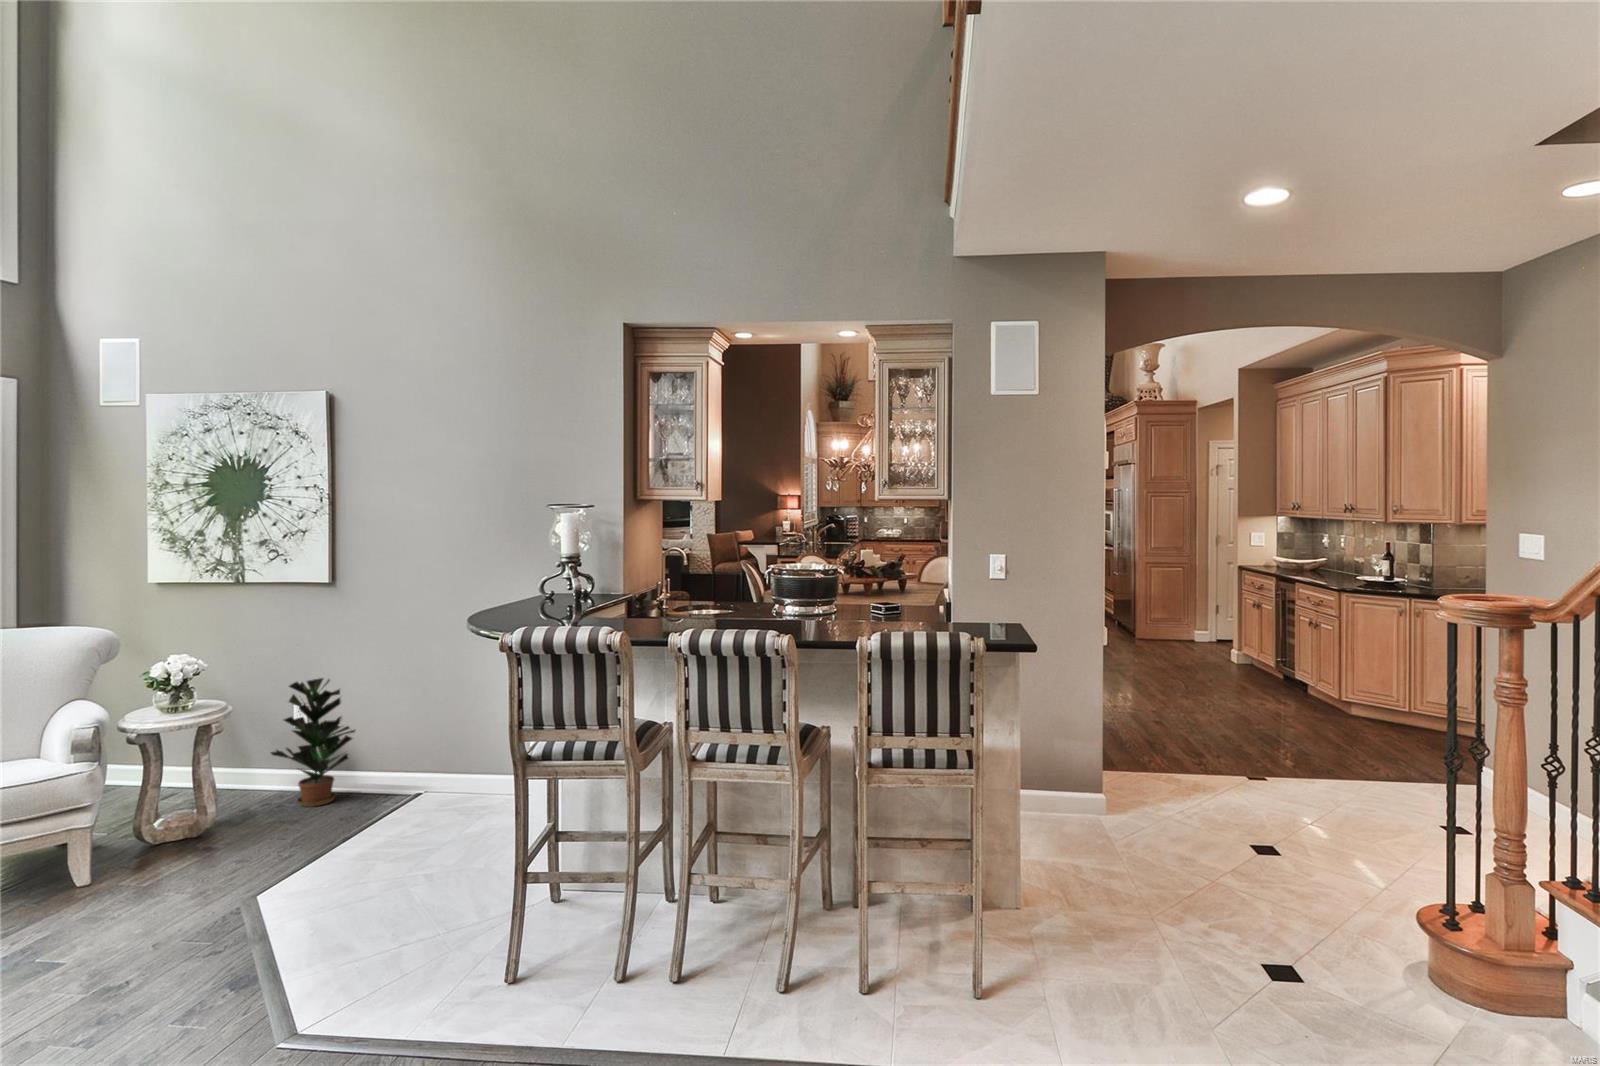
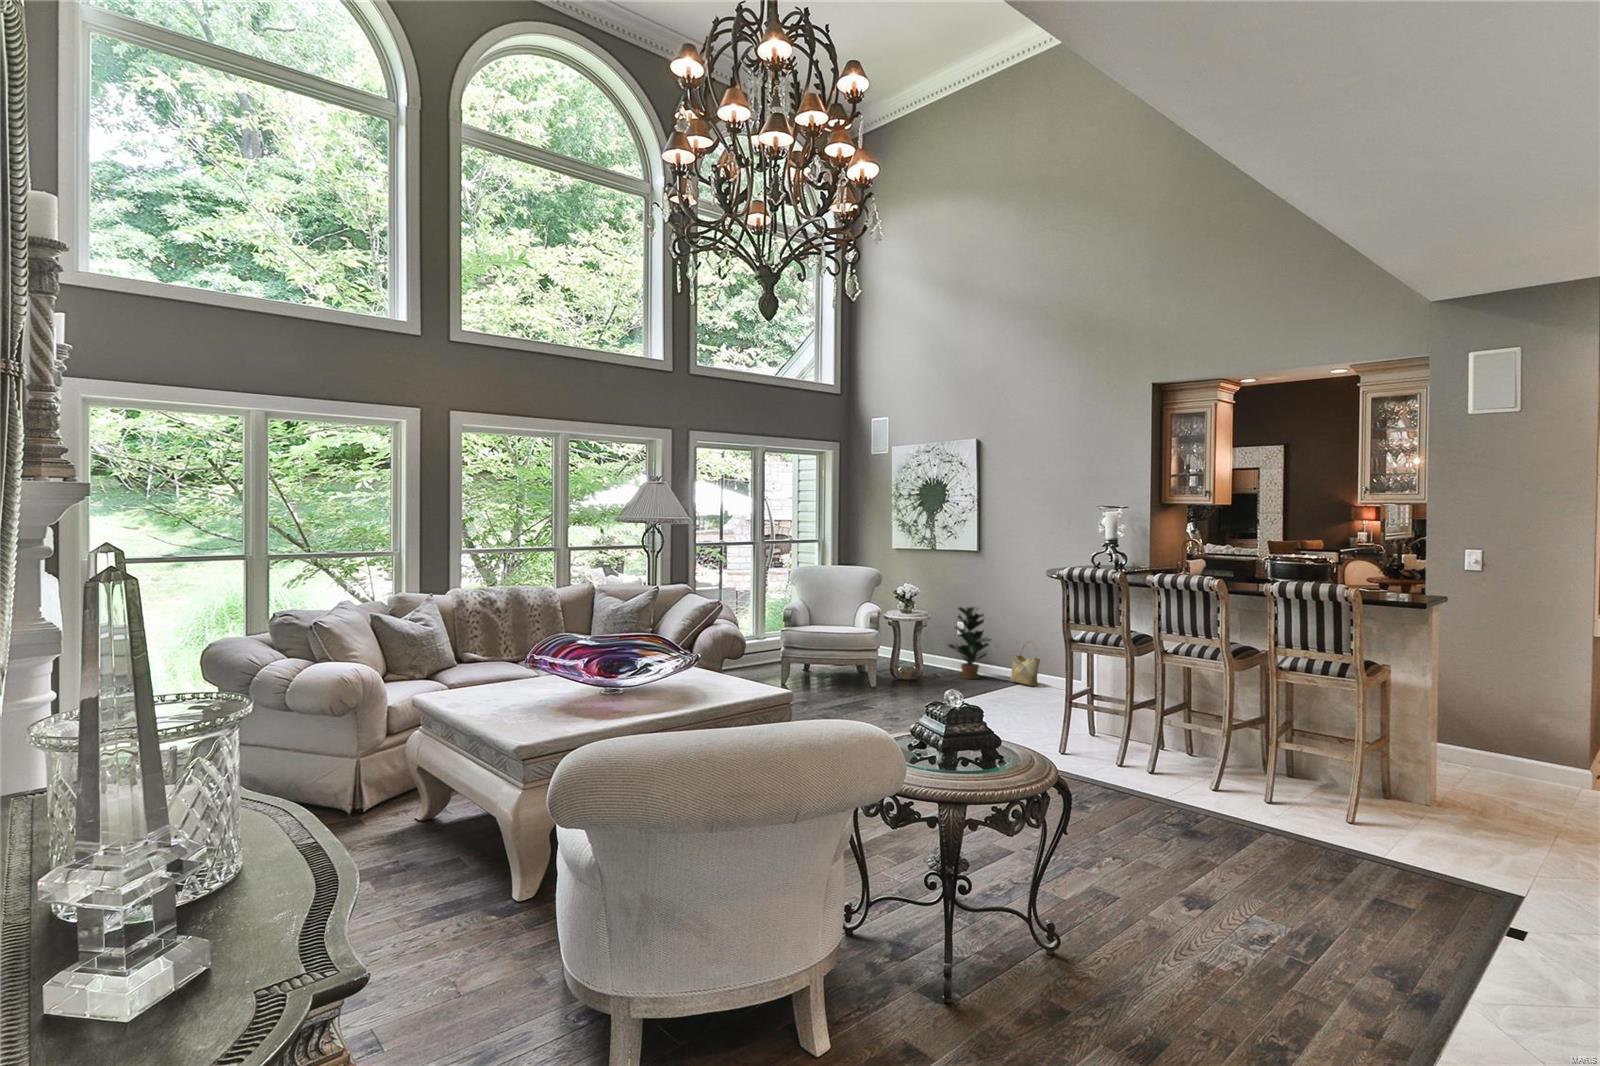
woven basket: none [392,725,443,799] -> present [1010,642,1040,686]

